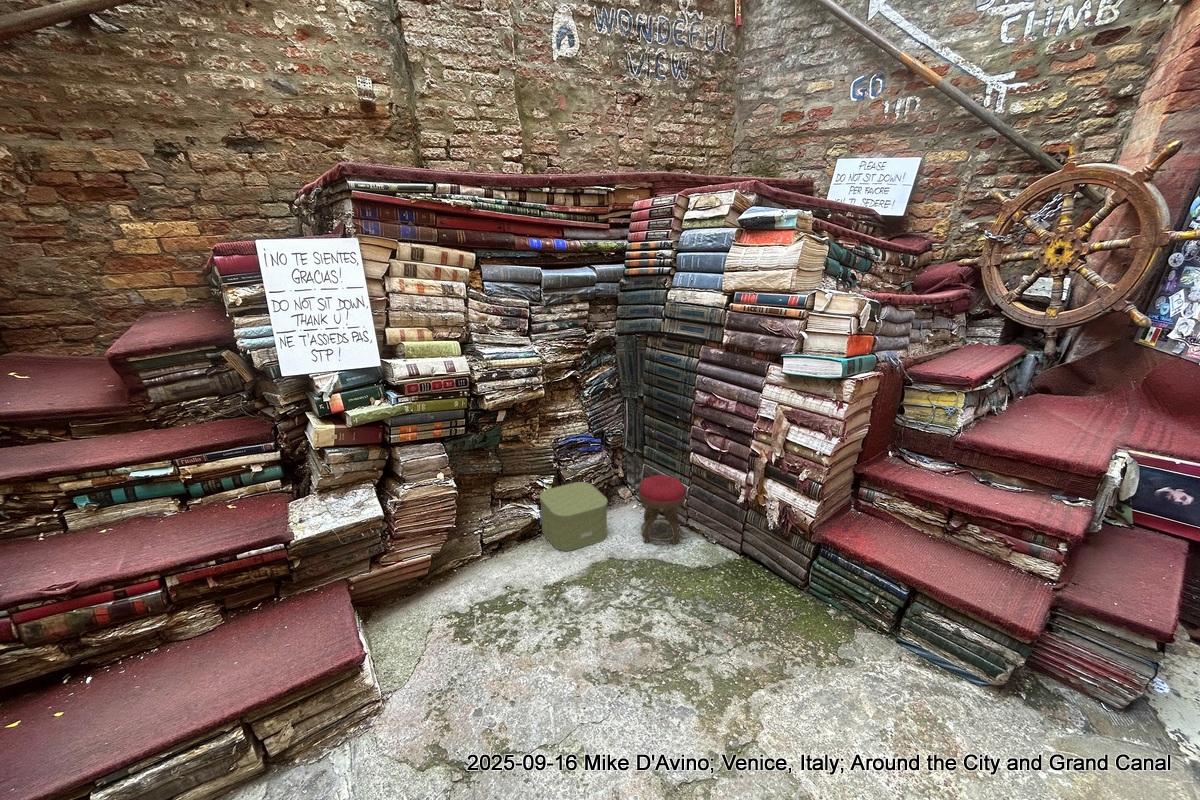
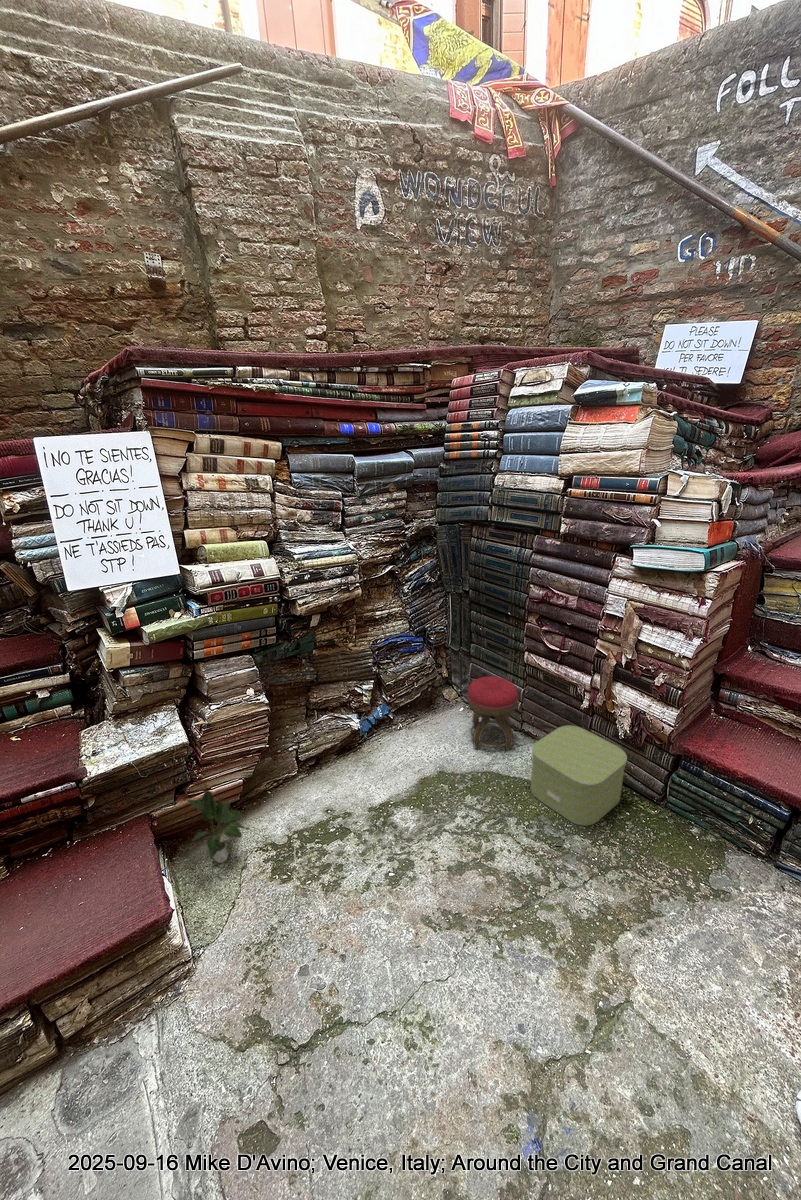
storage box: present [540,482,607,551] -> present [531,725,627,826]
potted plant: none [378,560,433,629] -> present [188,790,249,863]

